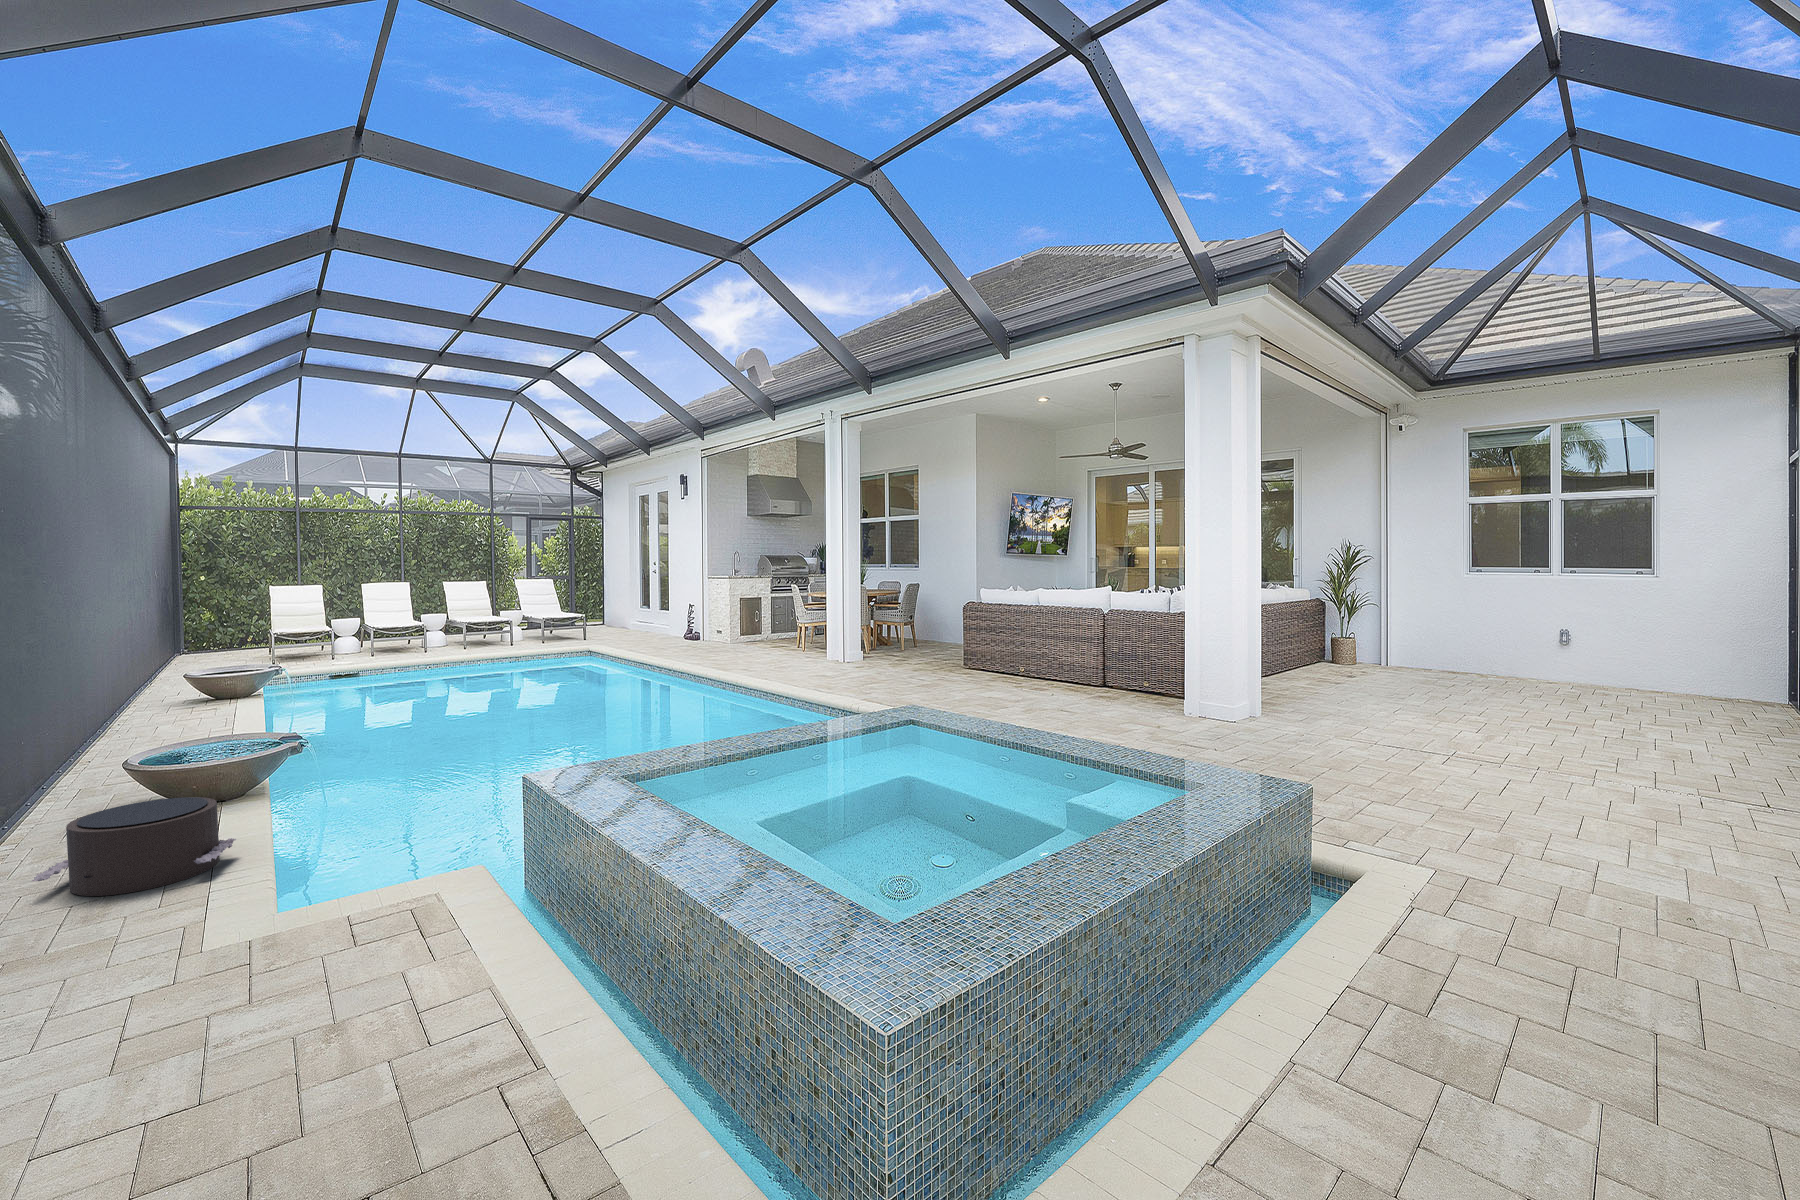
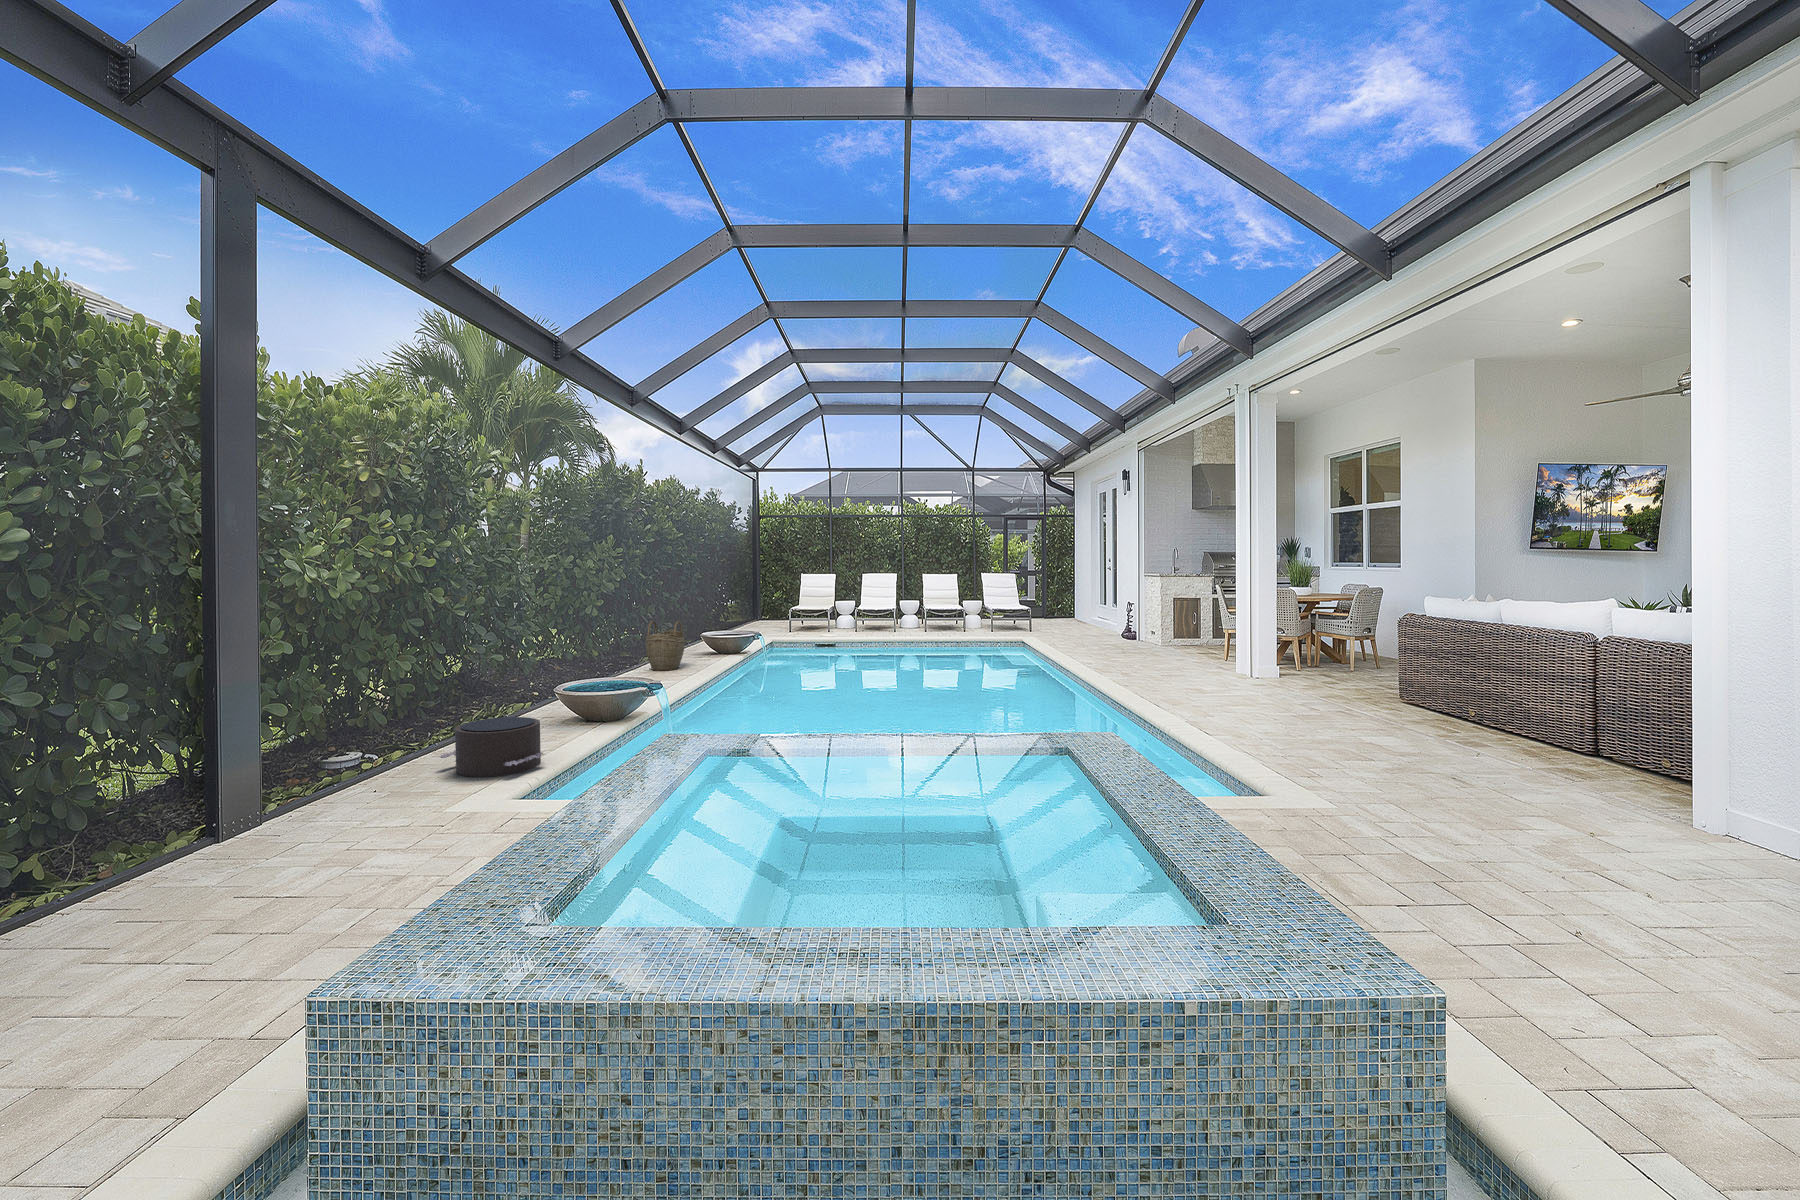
woven basket: none [109,656,177,731] -> present [646,621,685,671]

